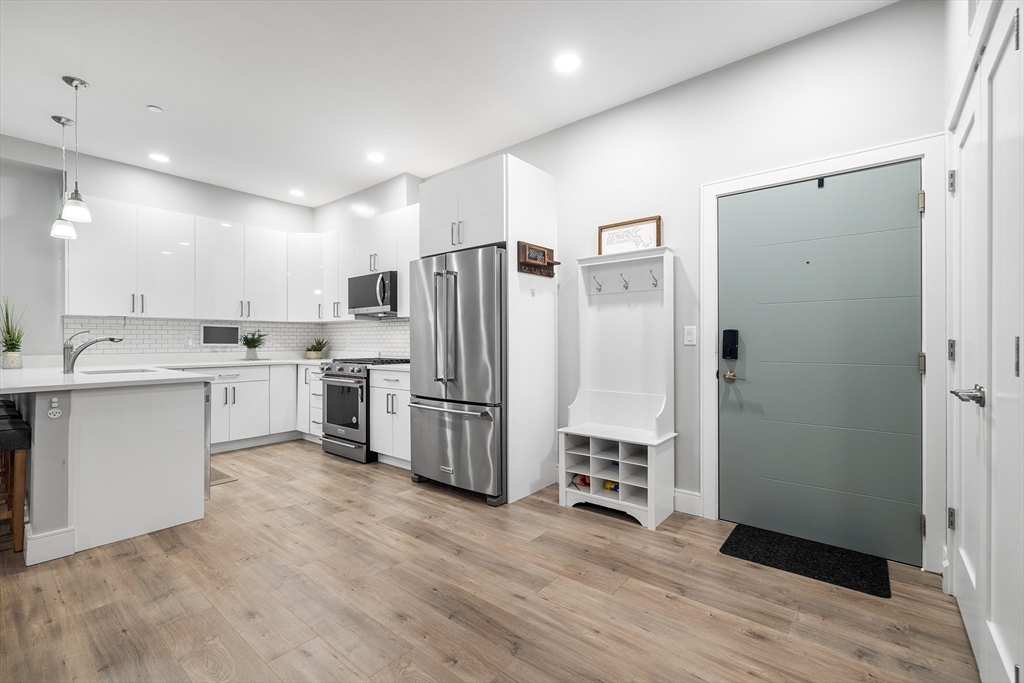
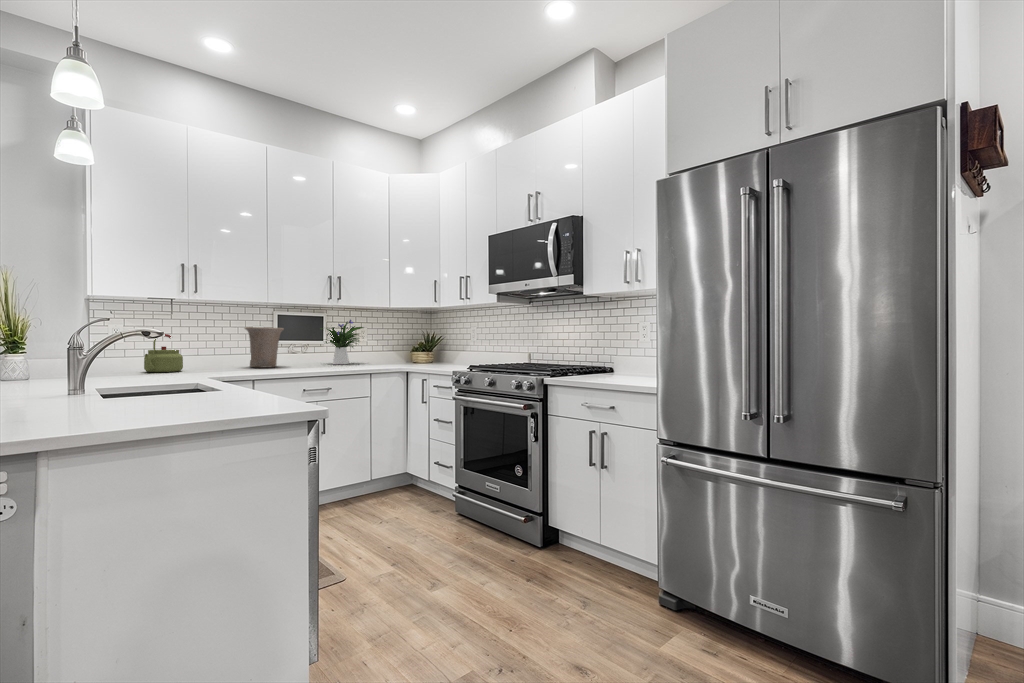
vase: none [178,334,208,362] -> present [245,327,284,367]
kettle: none [104,339,132,364] -> present [144,334,183,372]

